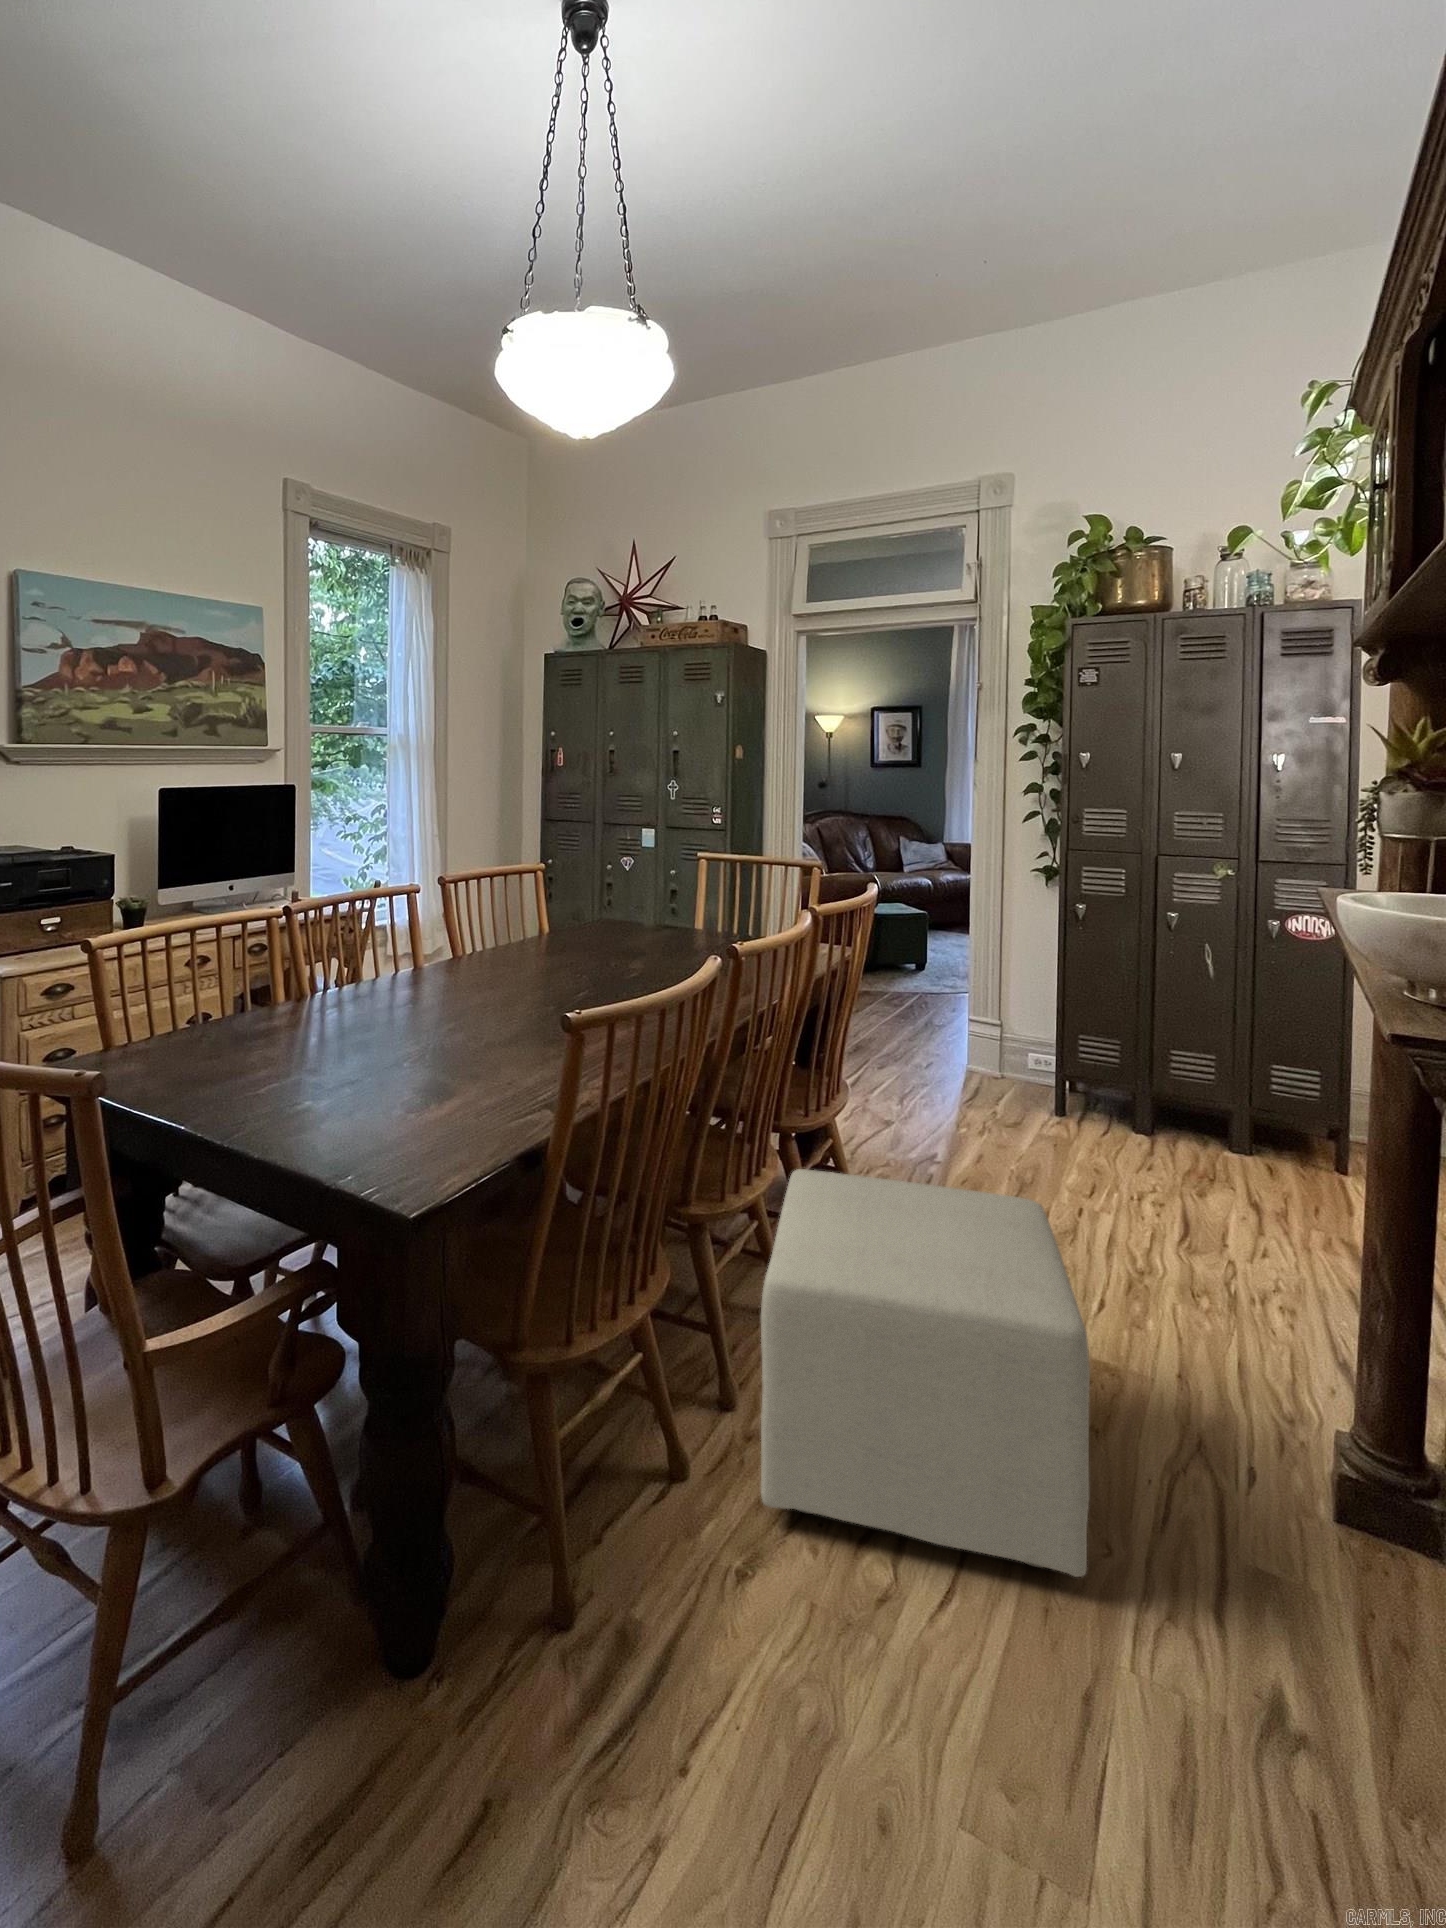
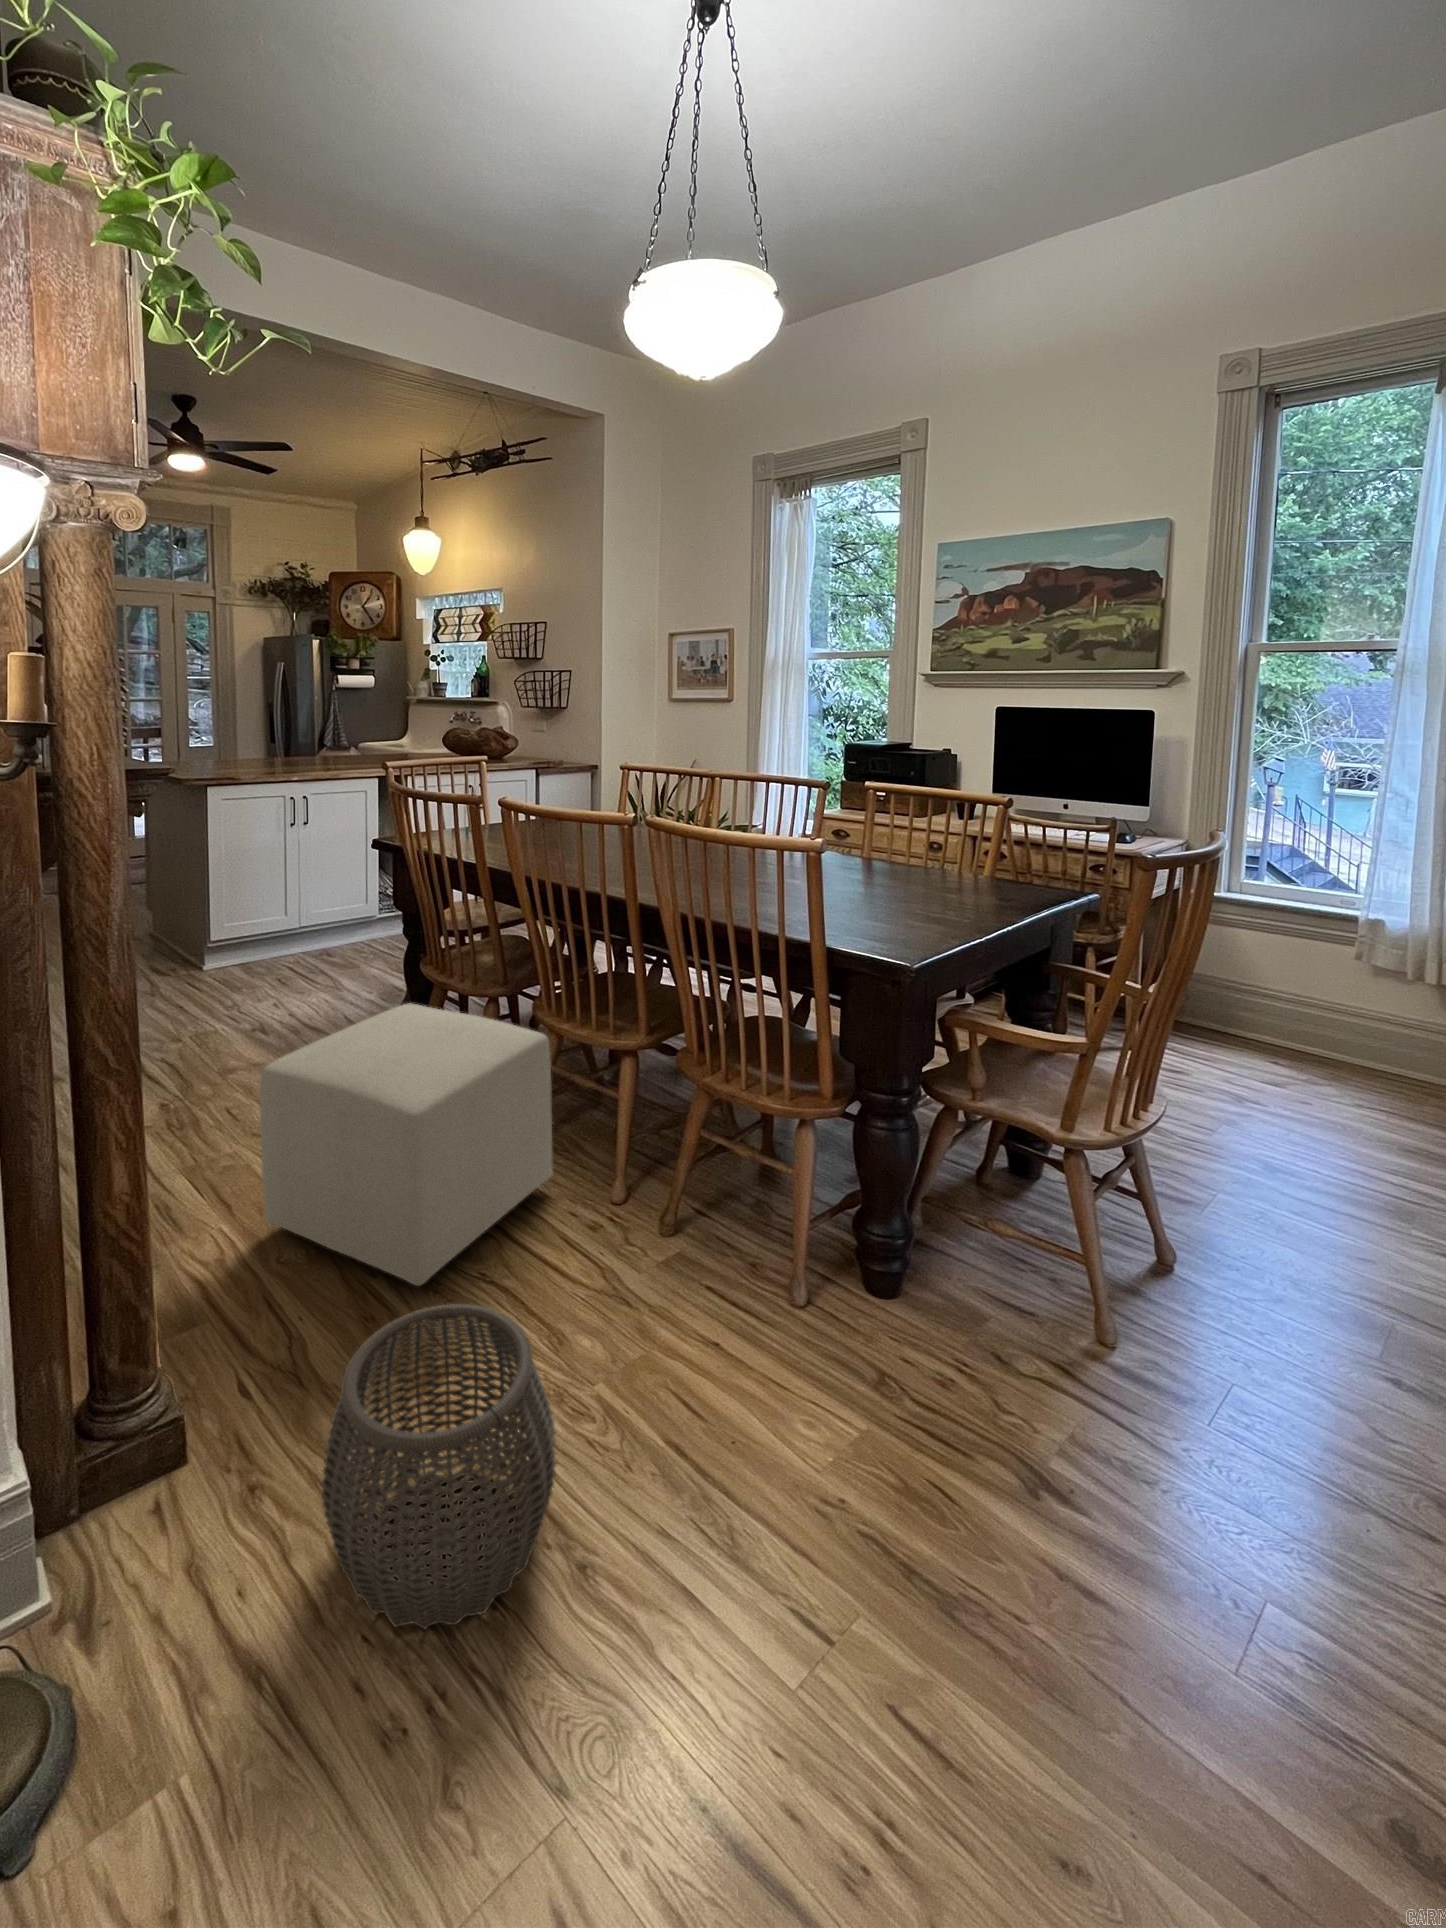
woven basket: none [1113,1174,1291,1359] -> present [322,1304,556,1630]

